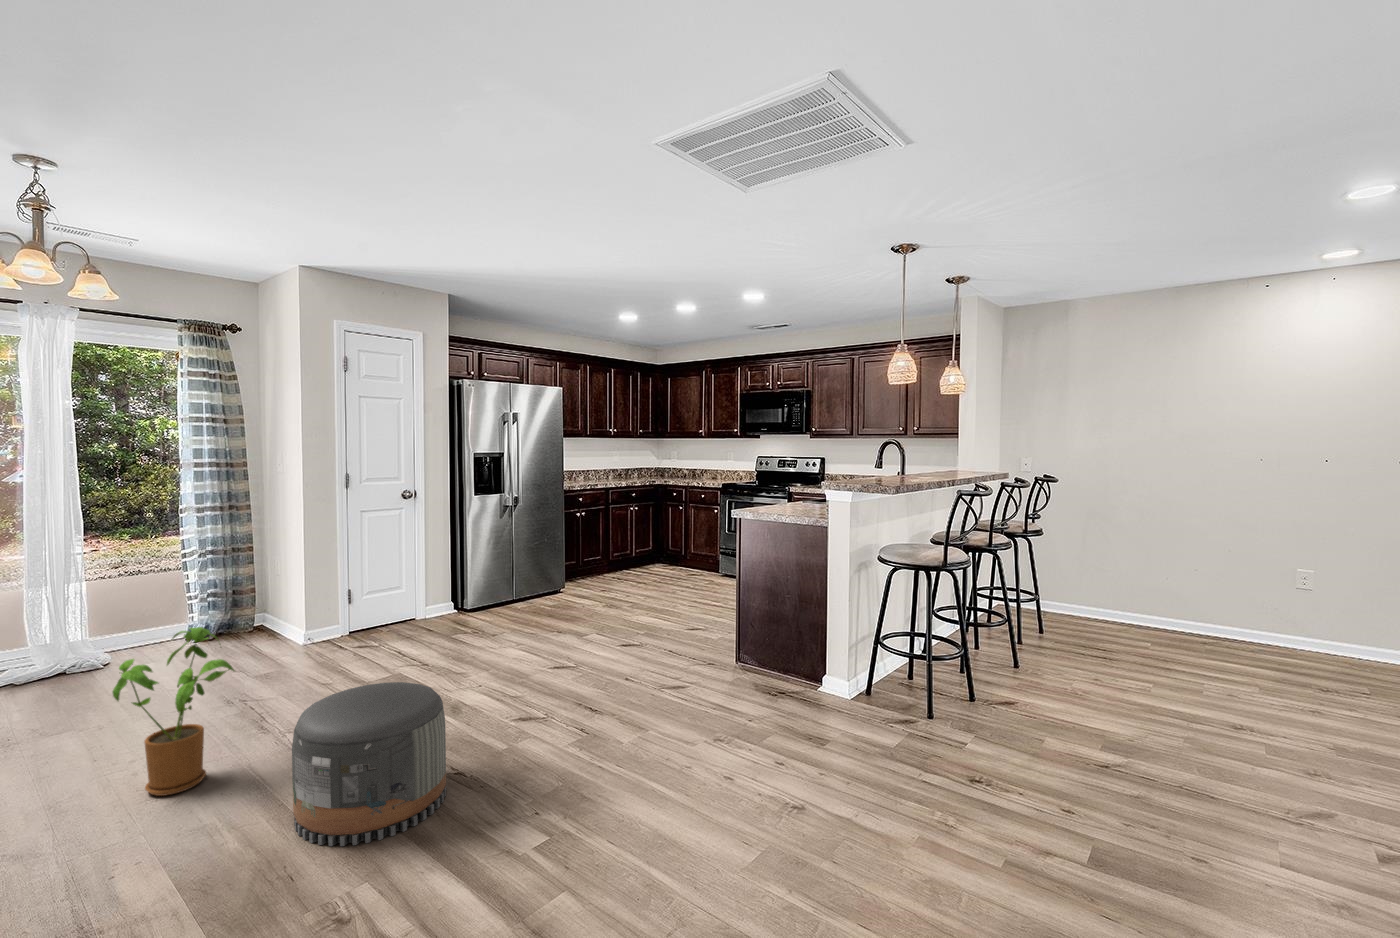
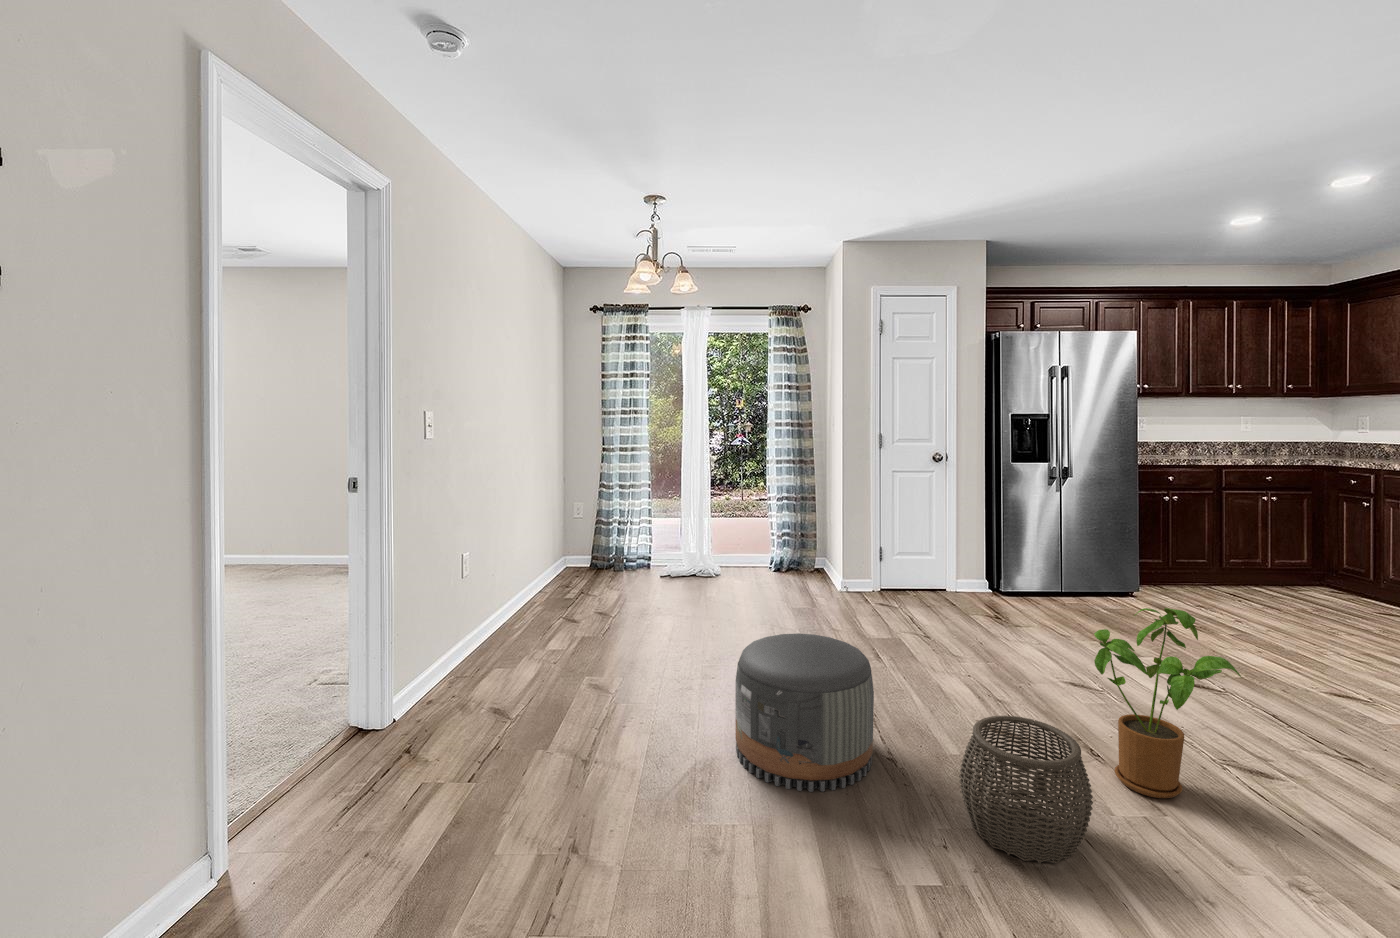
house plant: present [113,627,234,796] -> present [1094,608,1241,799]
woven basket: none [532,693,622,797] -> present [959,716,1093,864]

